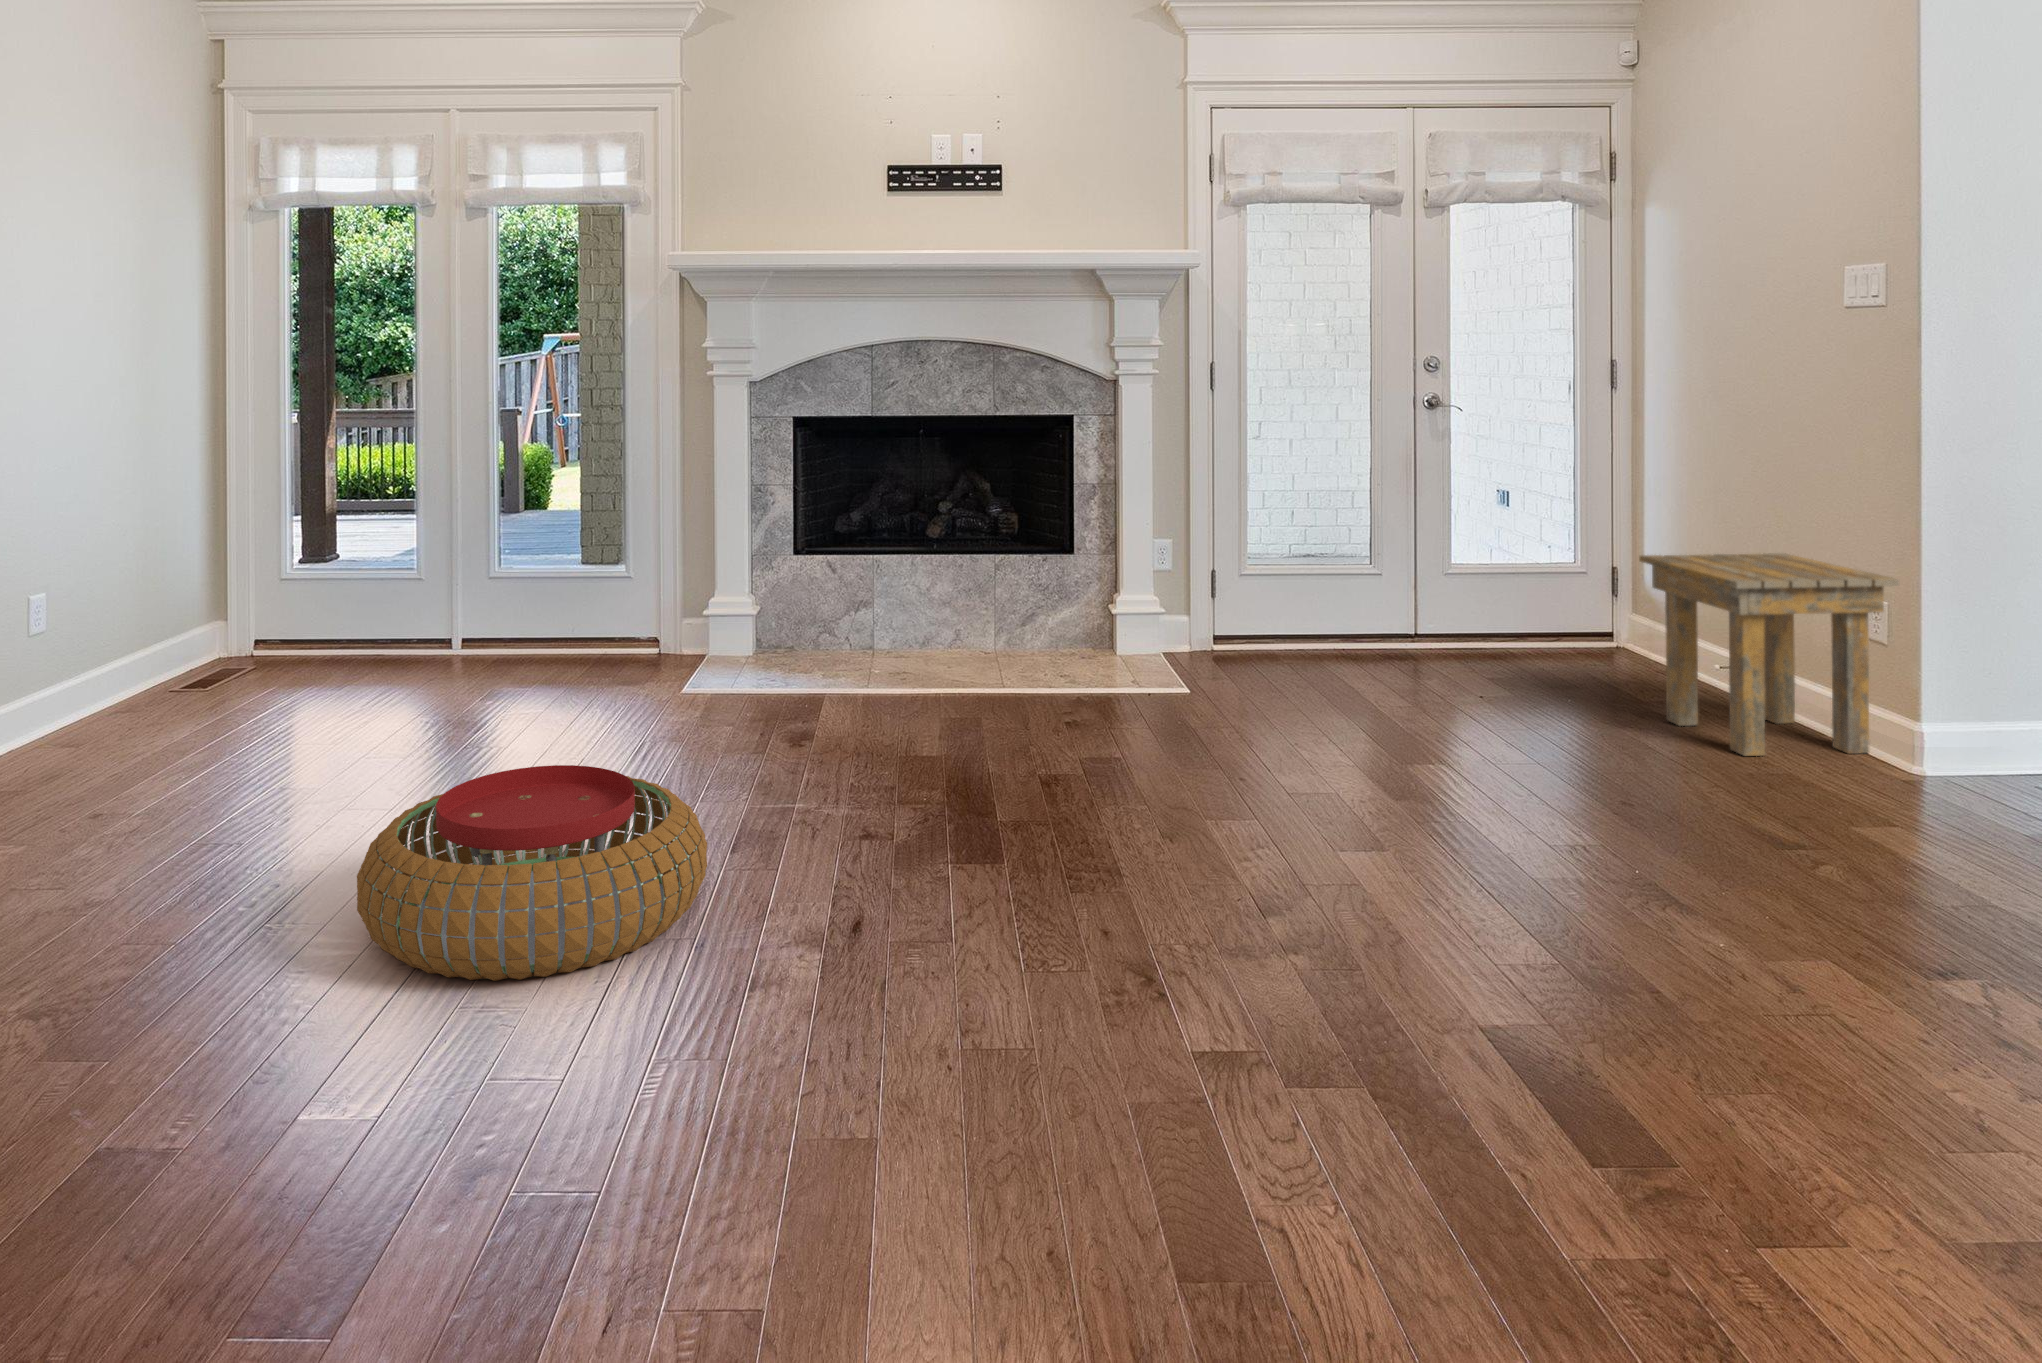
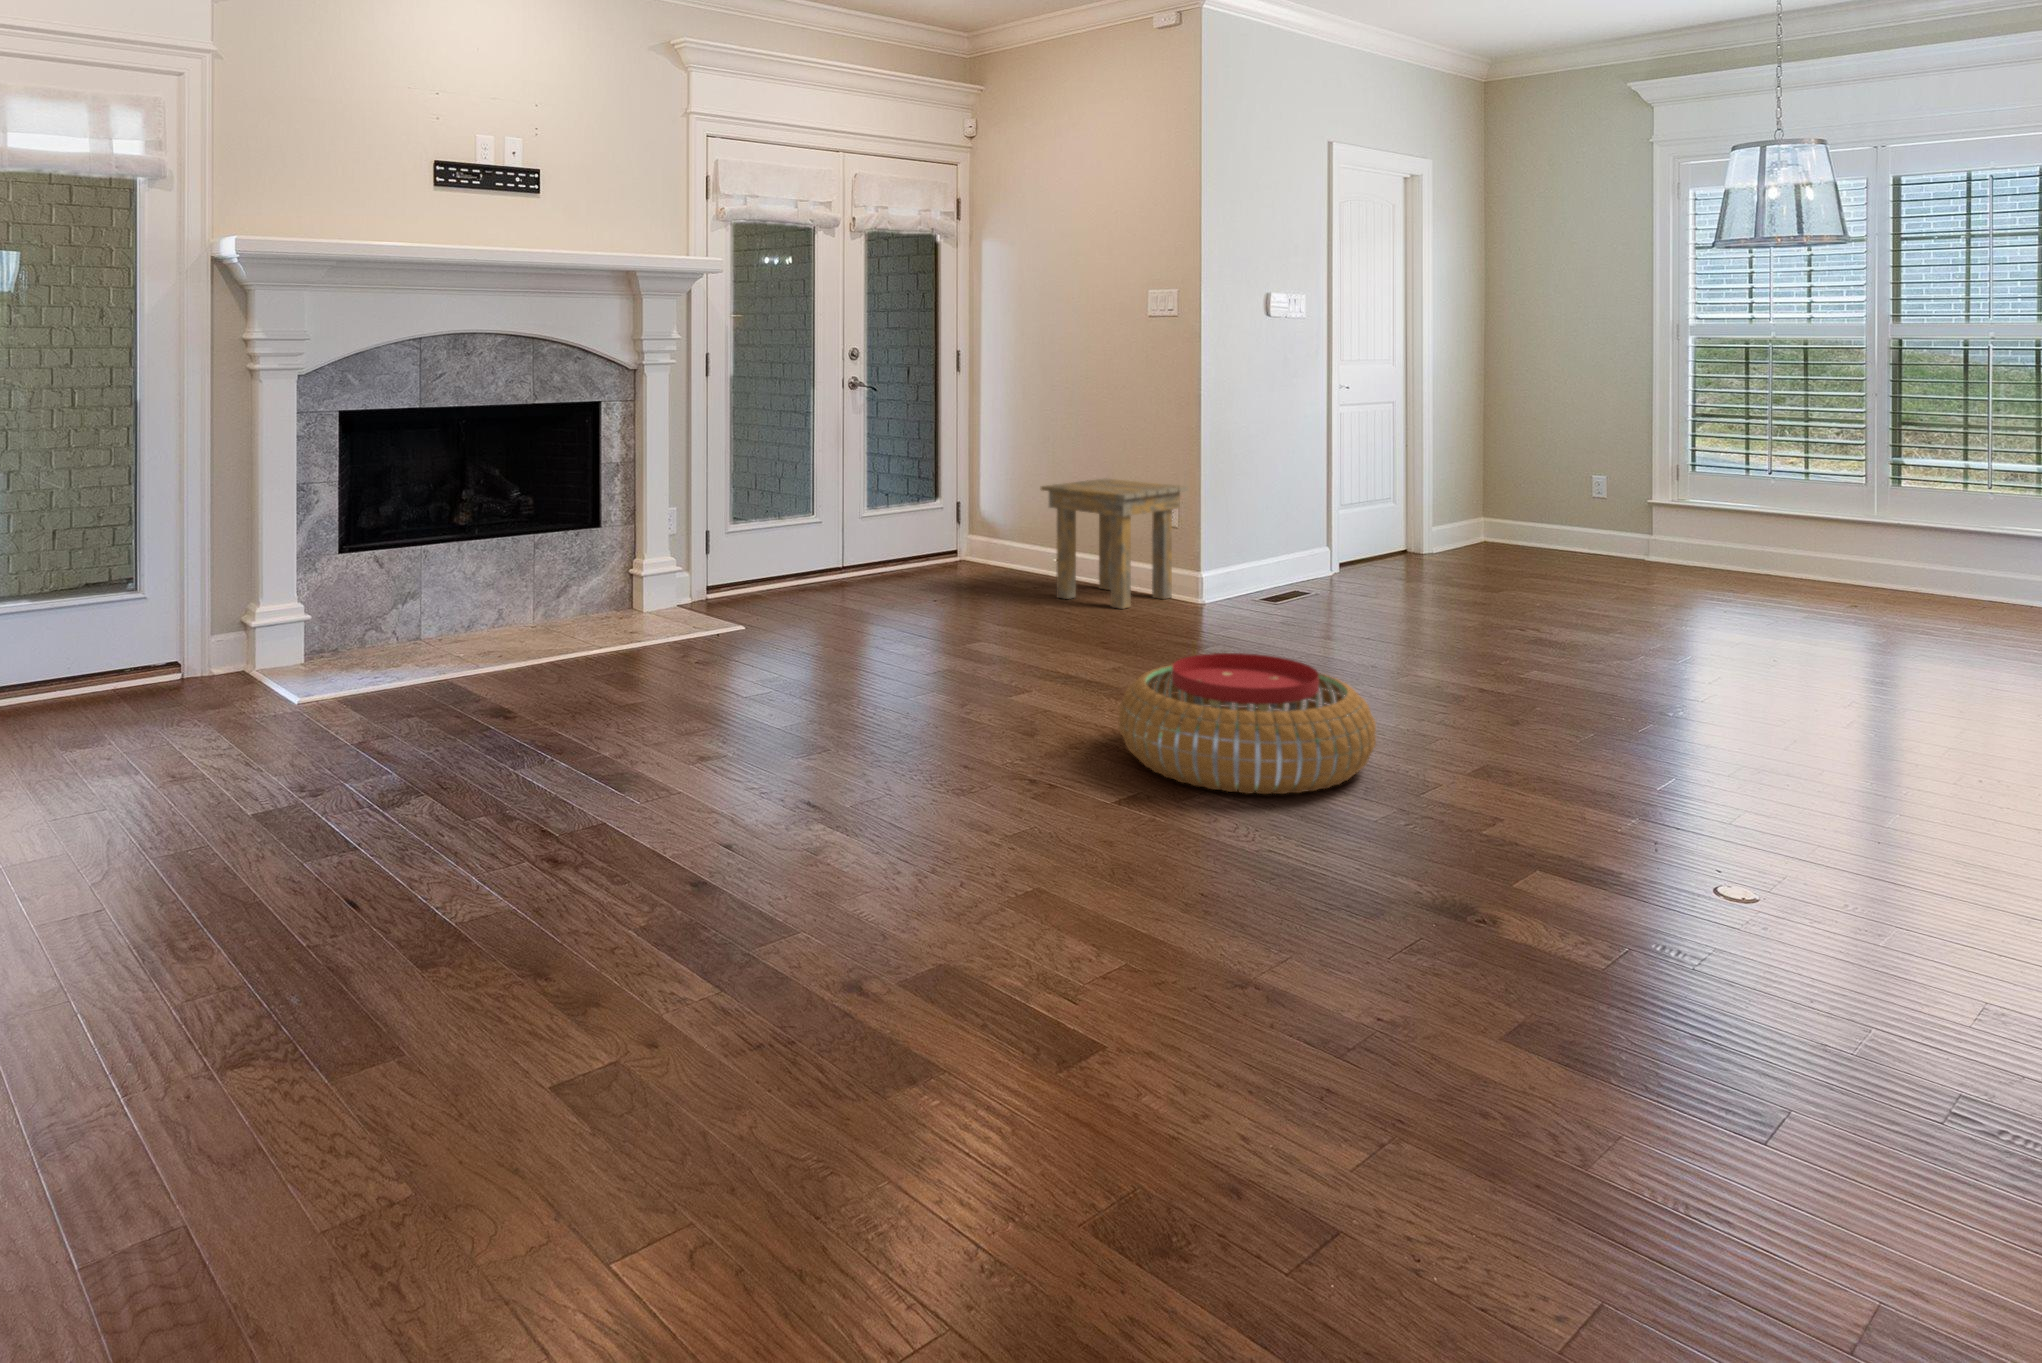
pouf: present [357,765,707,981] -> present [1119,653,1376,794]

